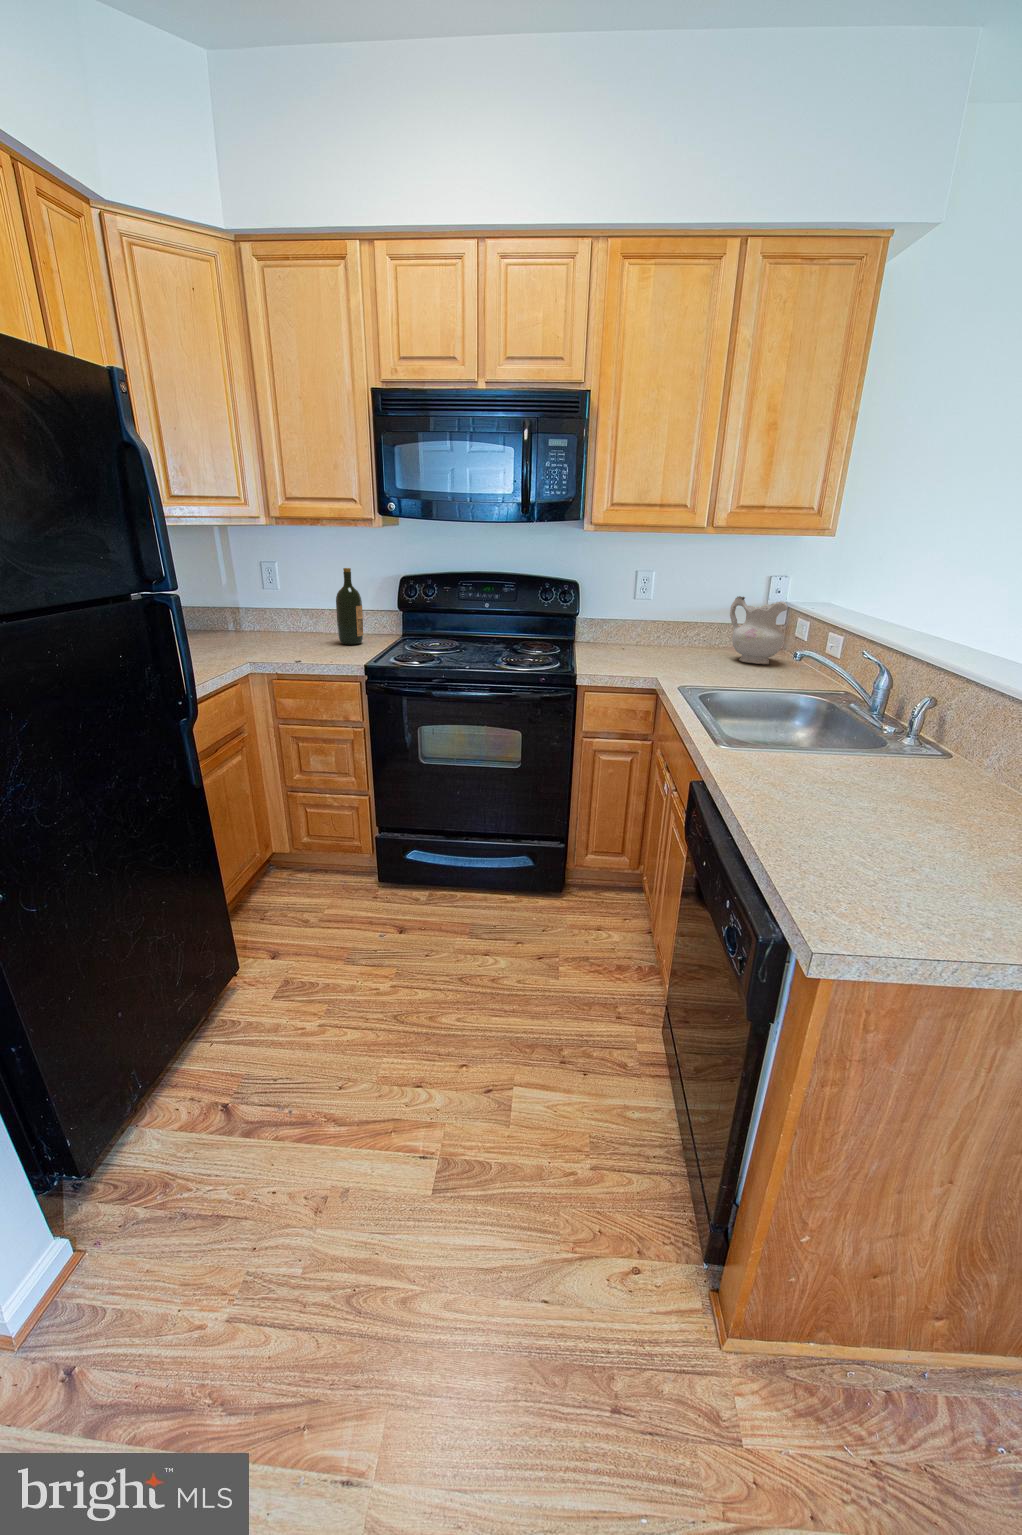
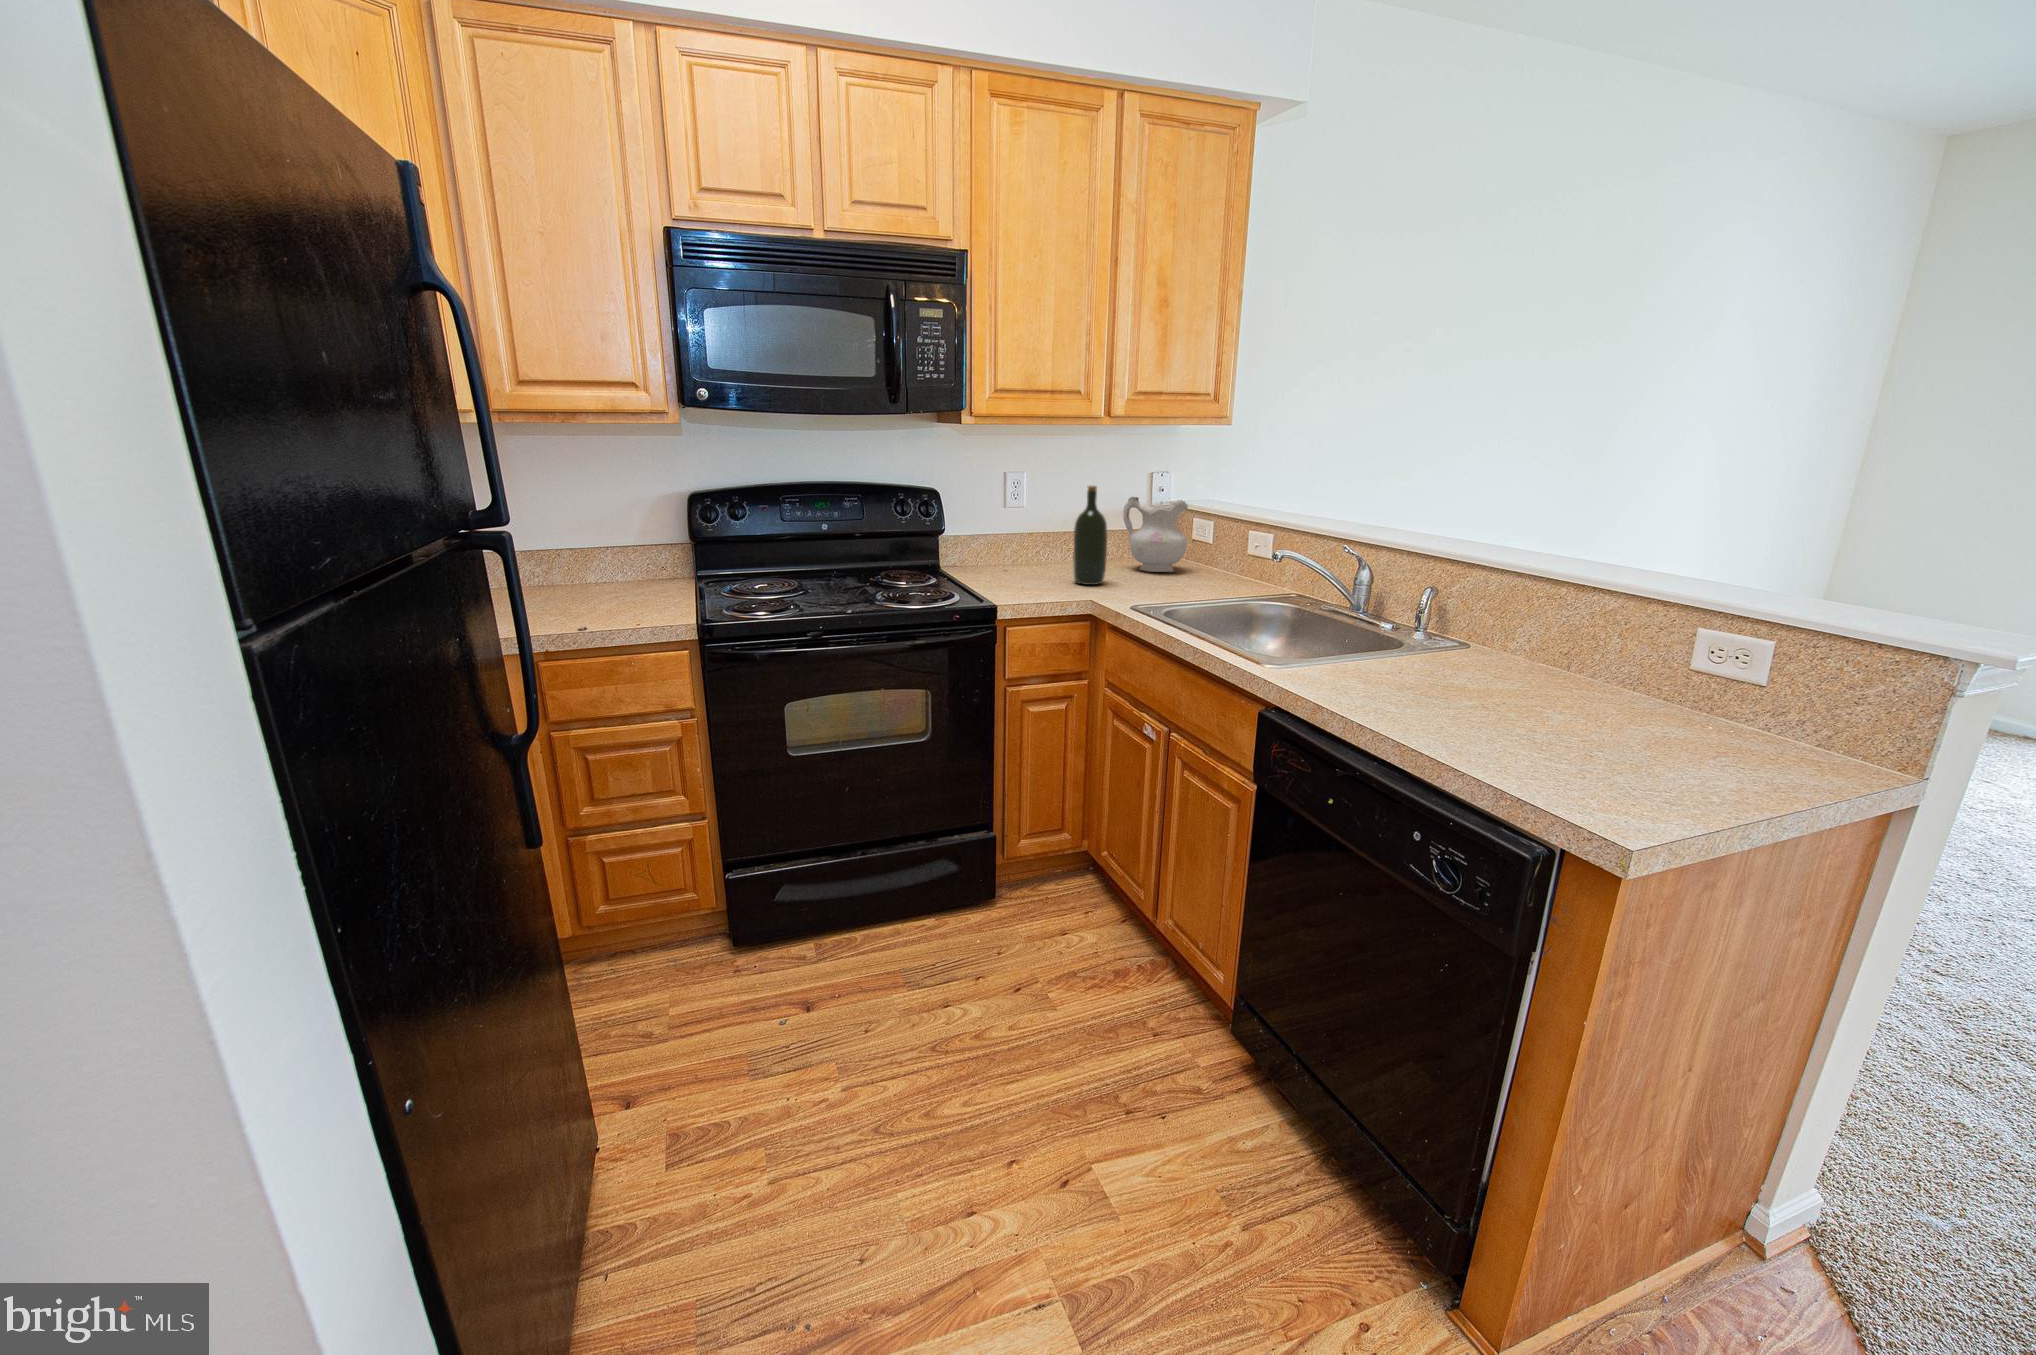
wine bottle: present [336,568,363,645] -> present [1073,486,1107,585]

